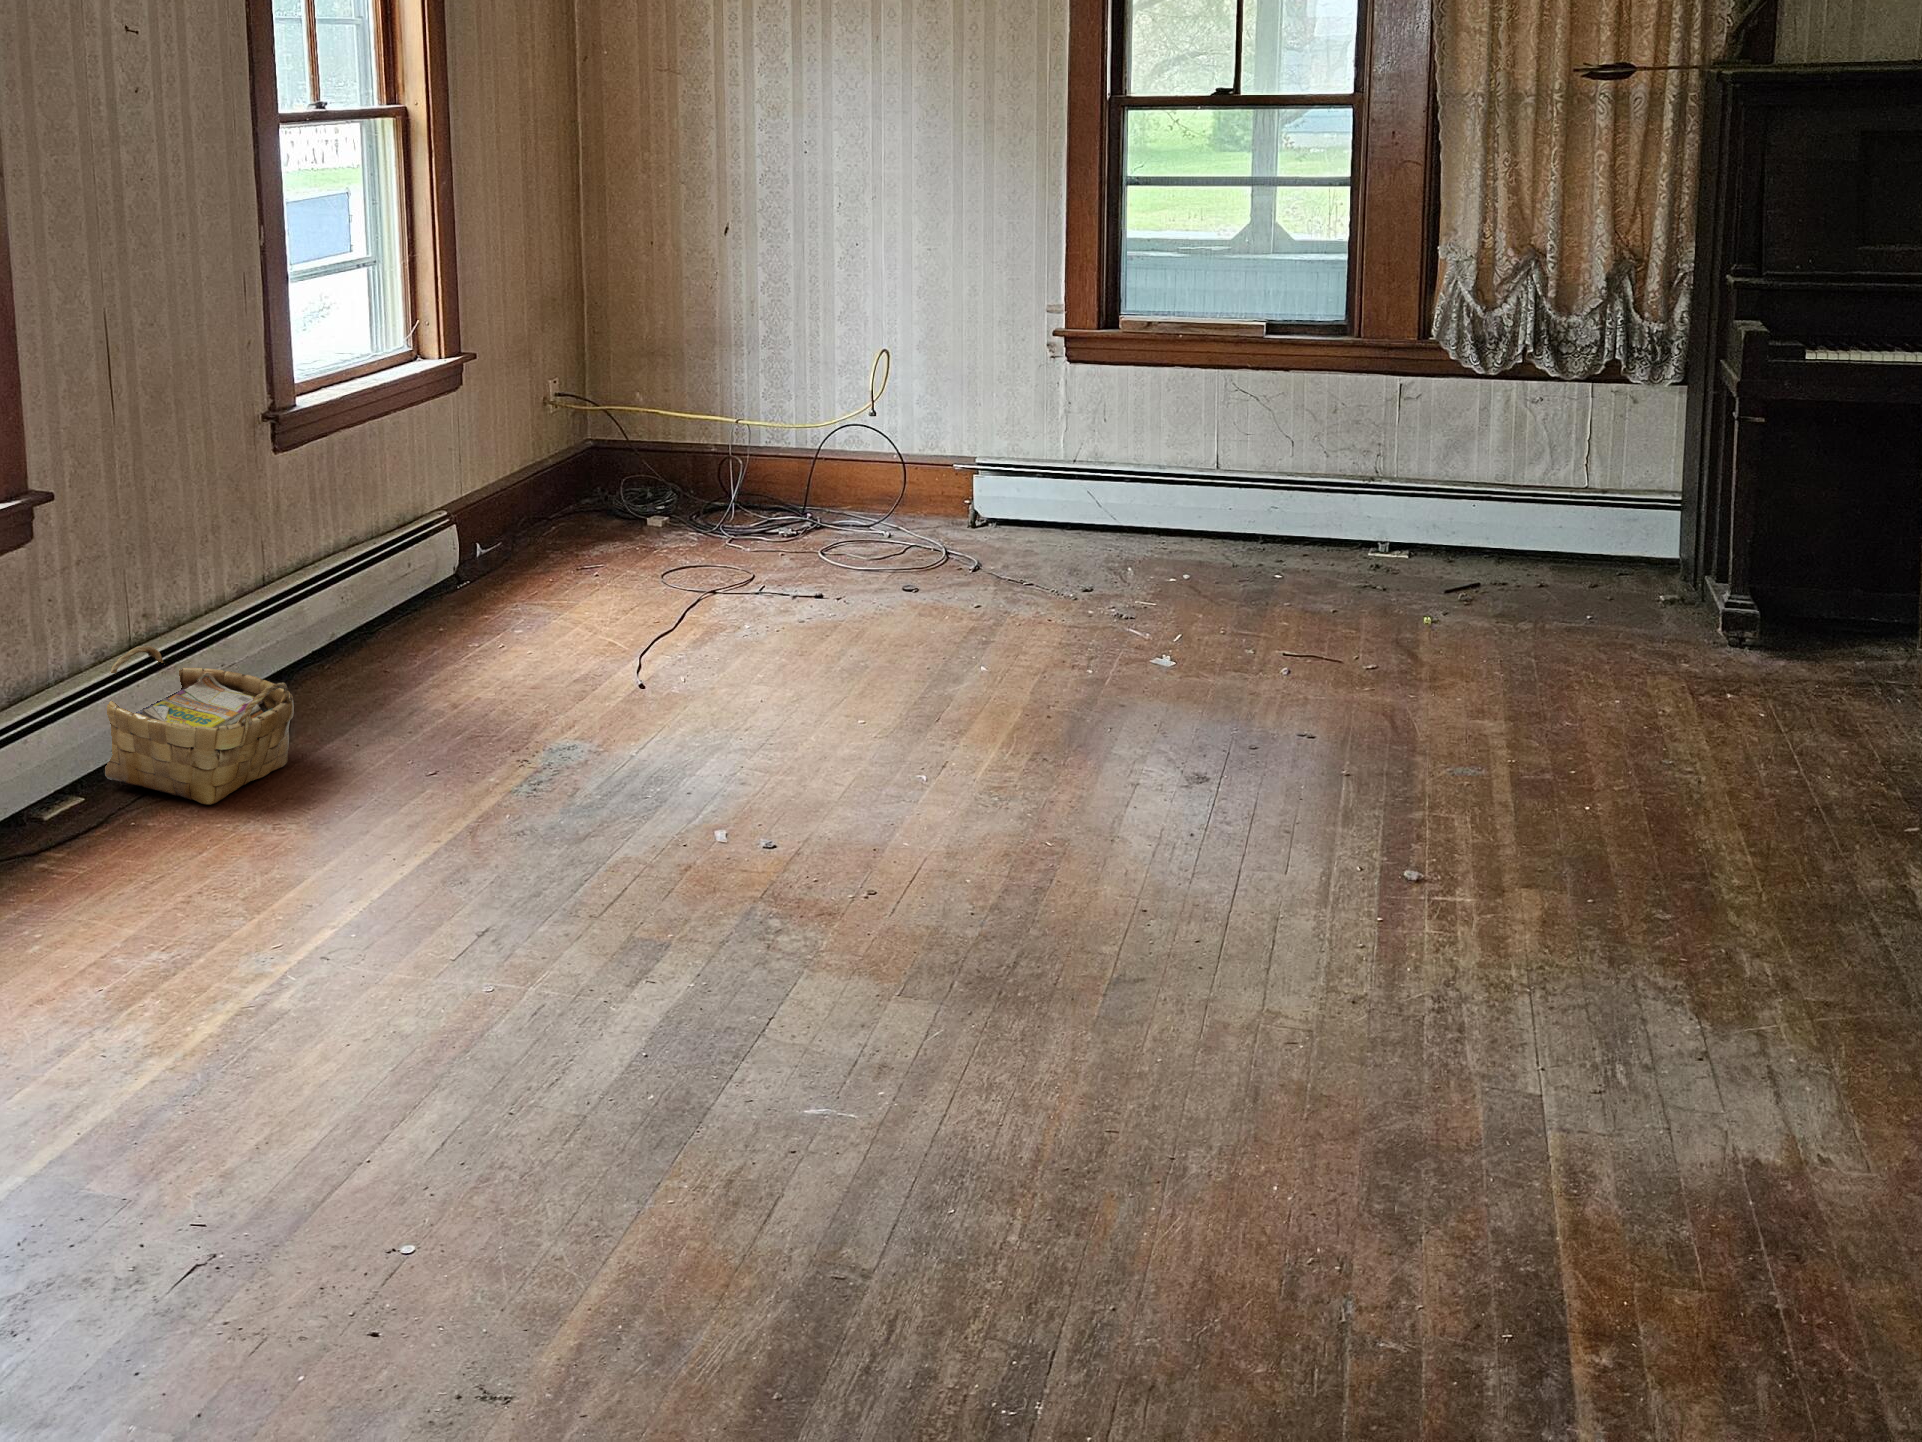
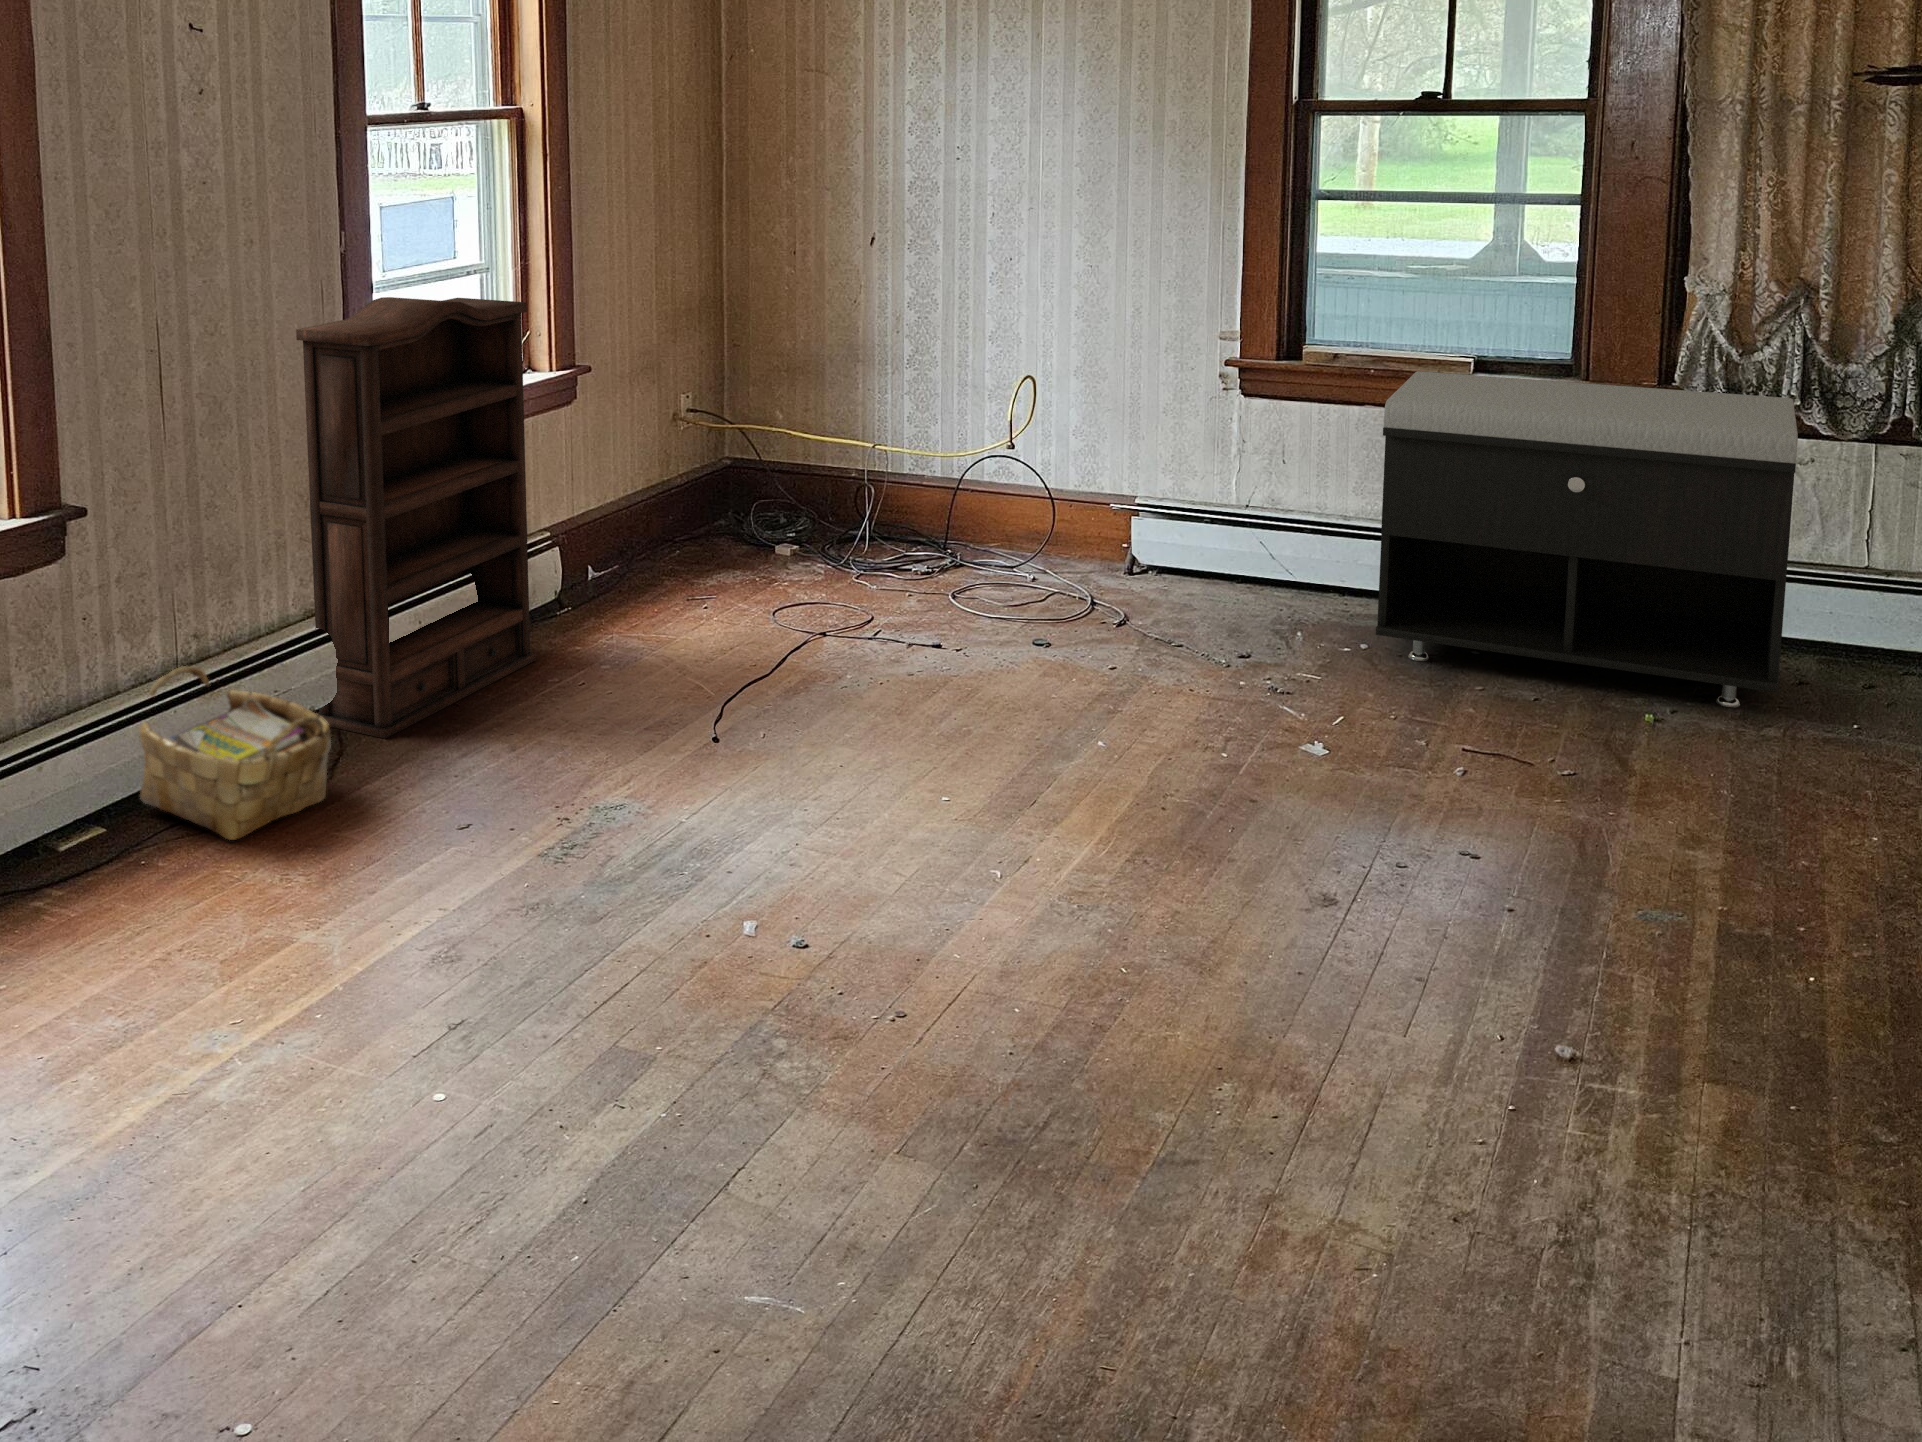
bookshelf: none [228,287,449,709] -> present [296,297,536,739]
storage bench: none [1203,332,1541,606] -> present [1376,371,1798,707]

